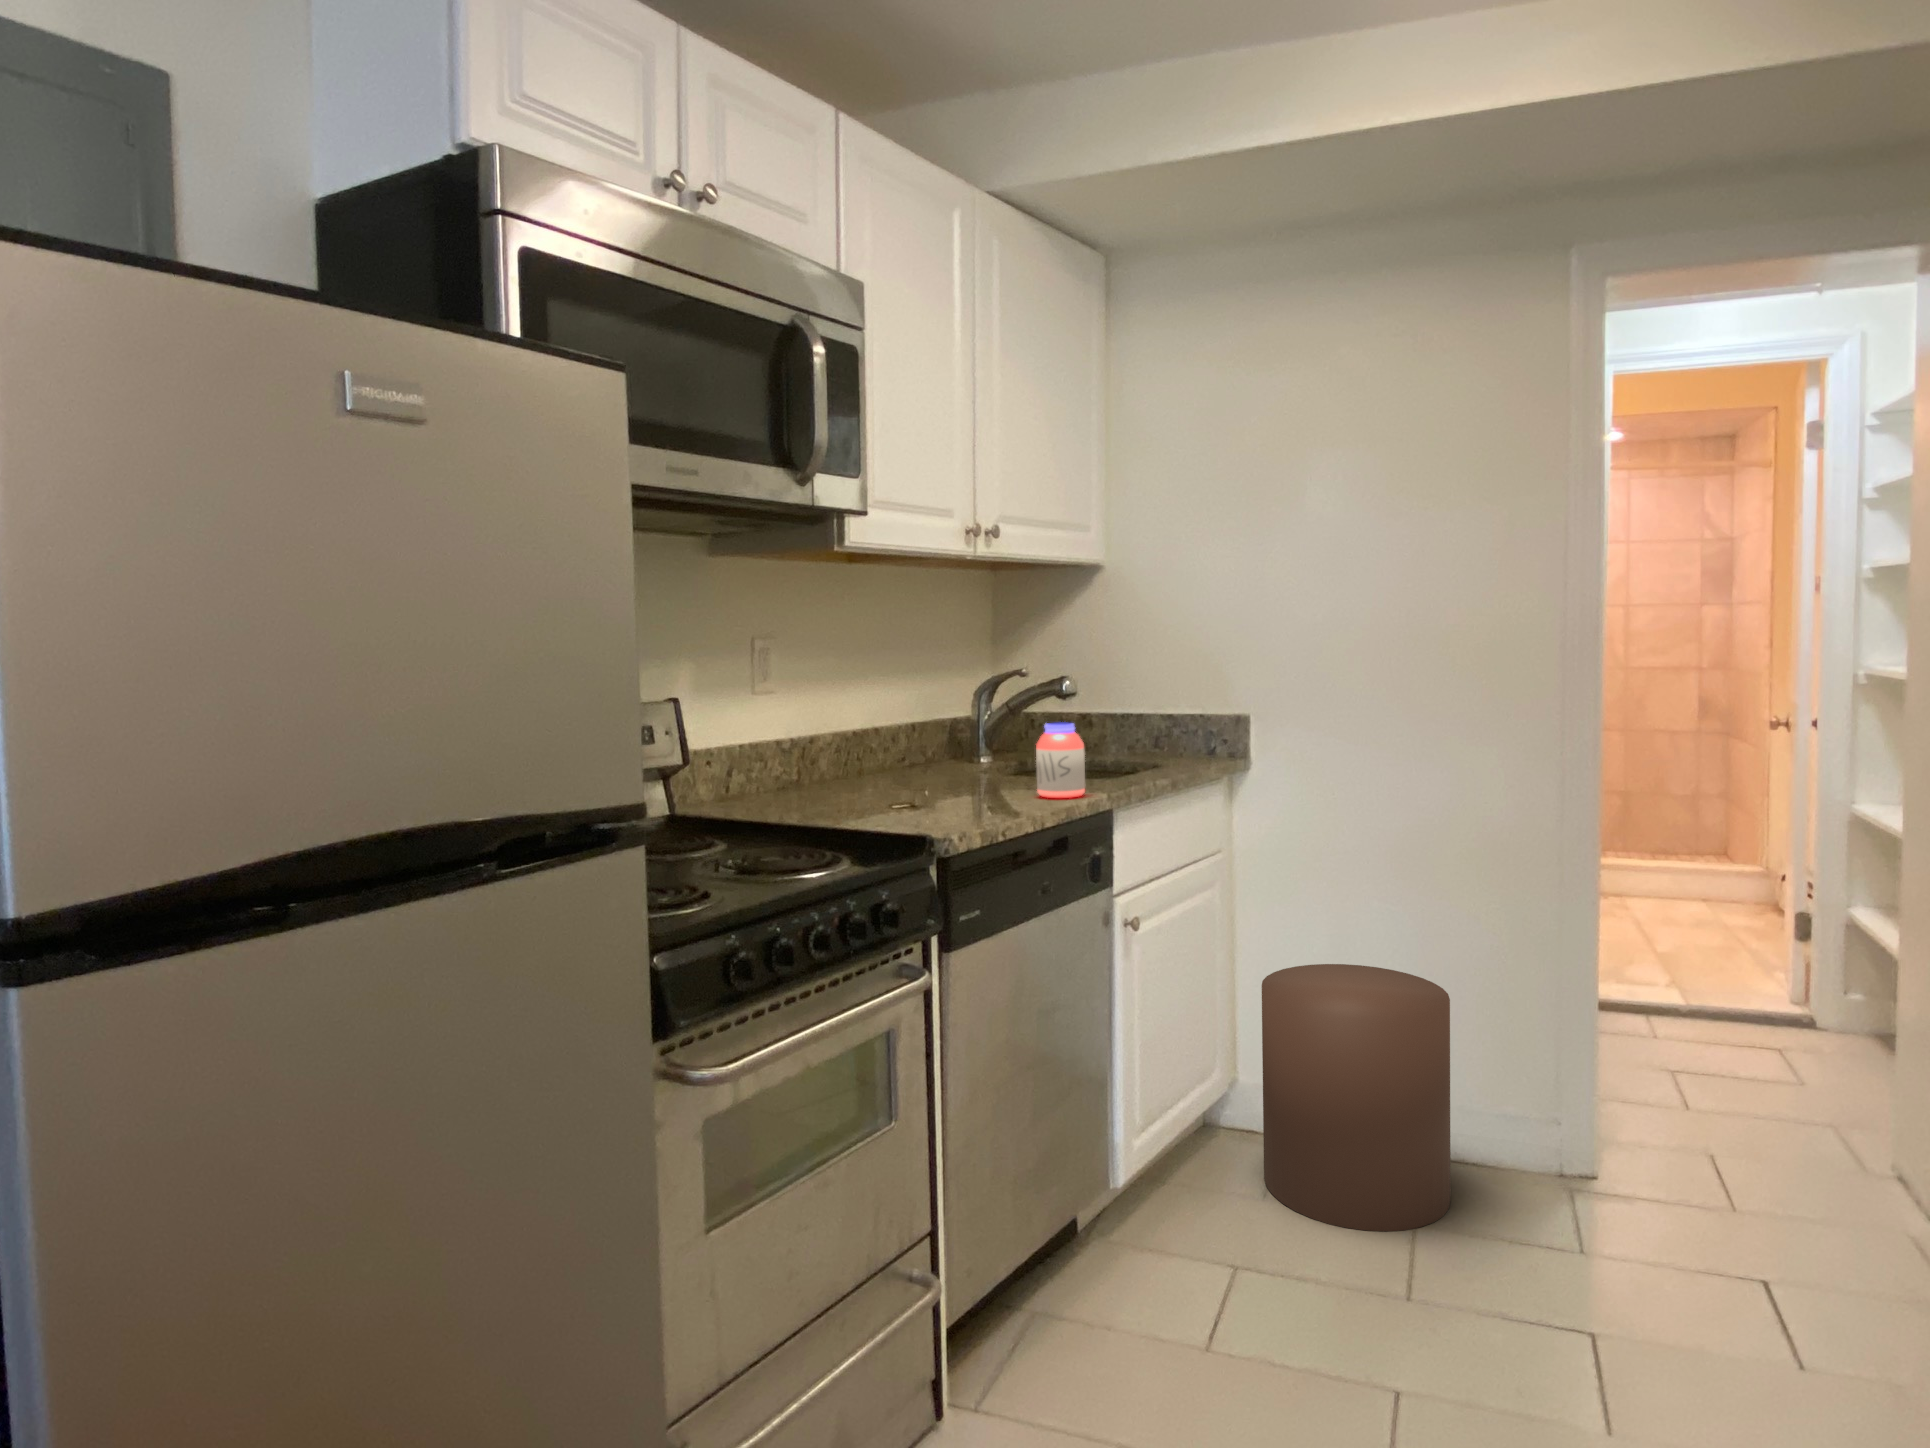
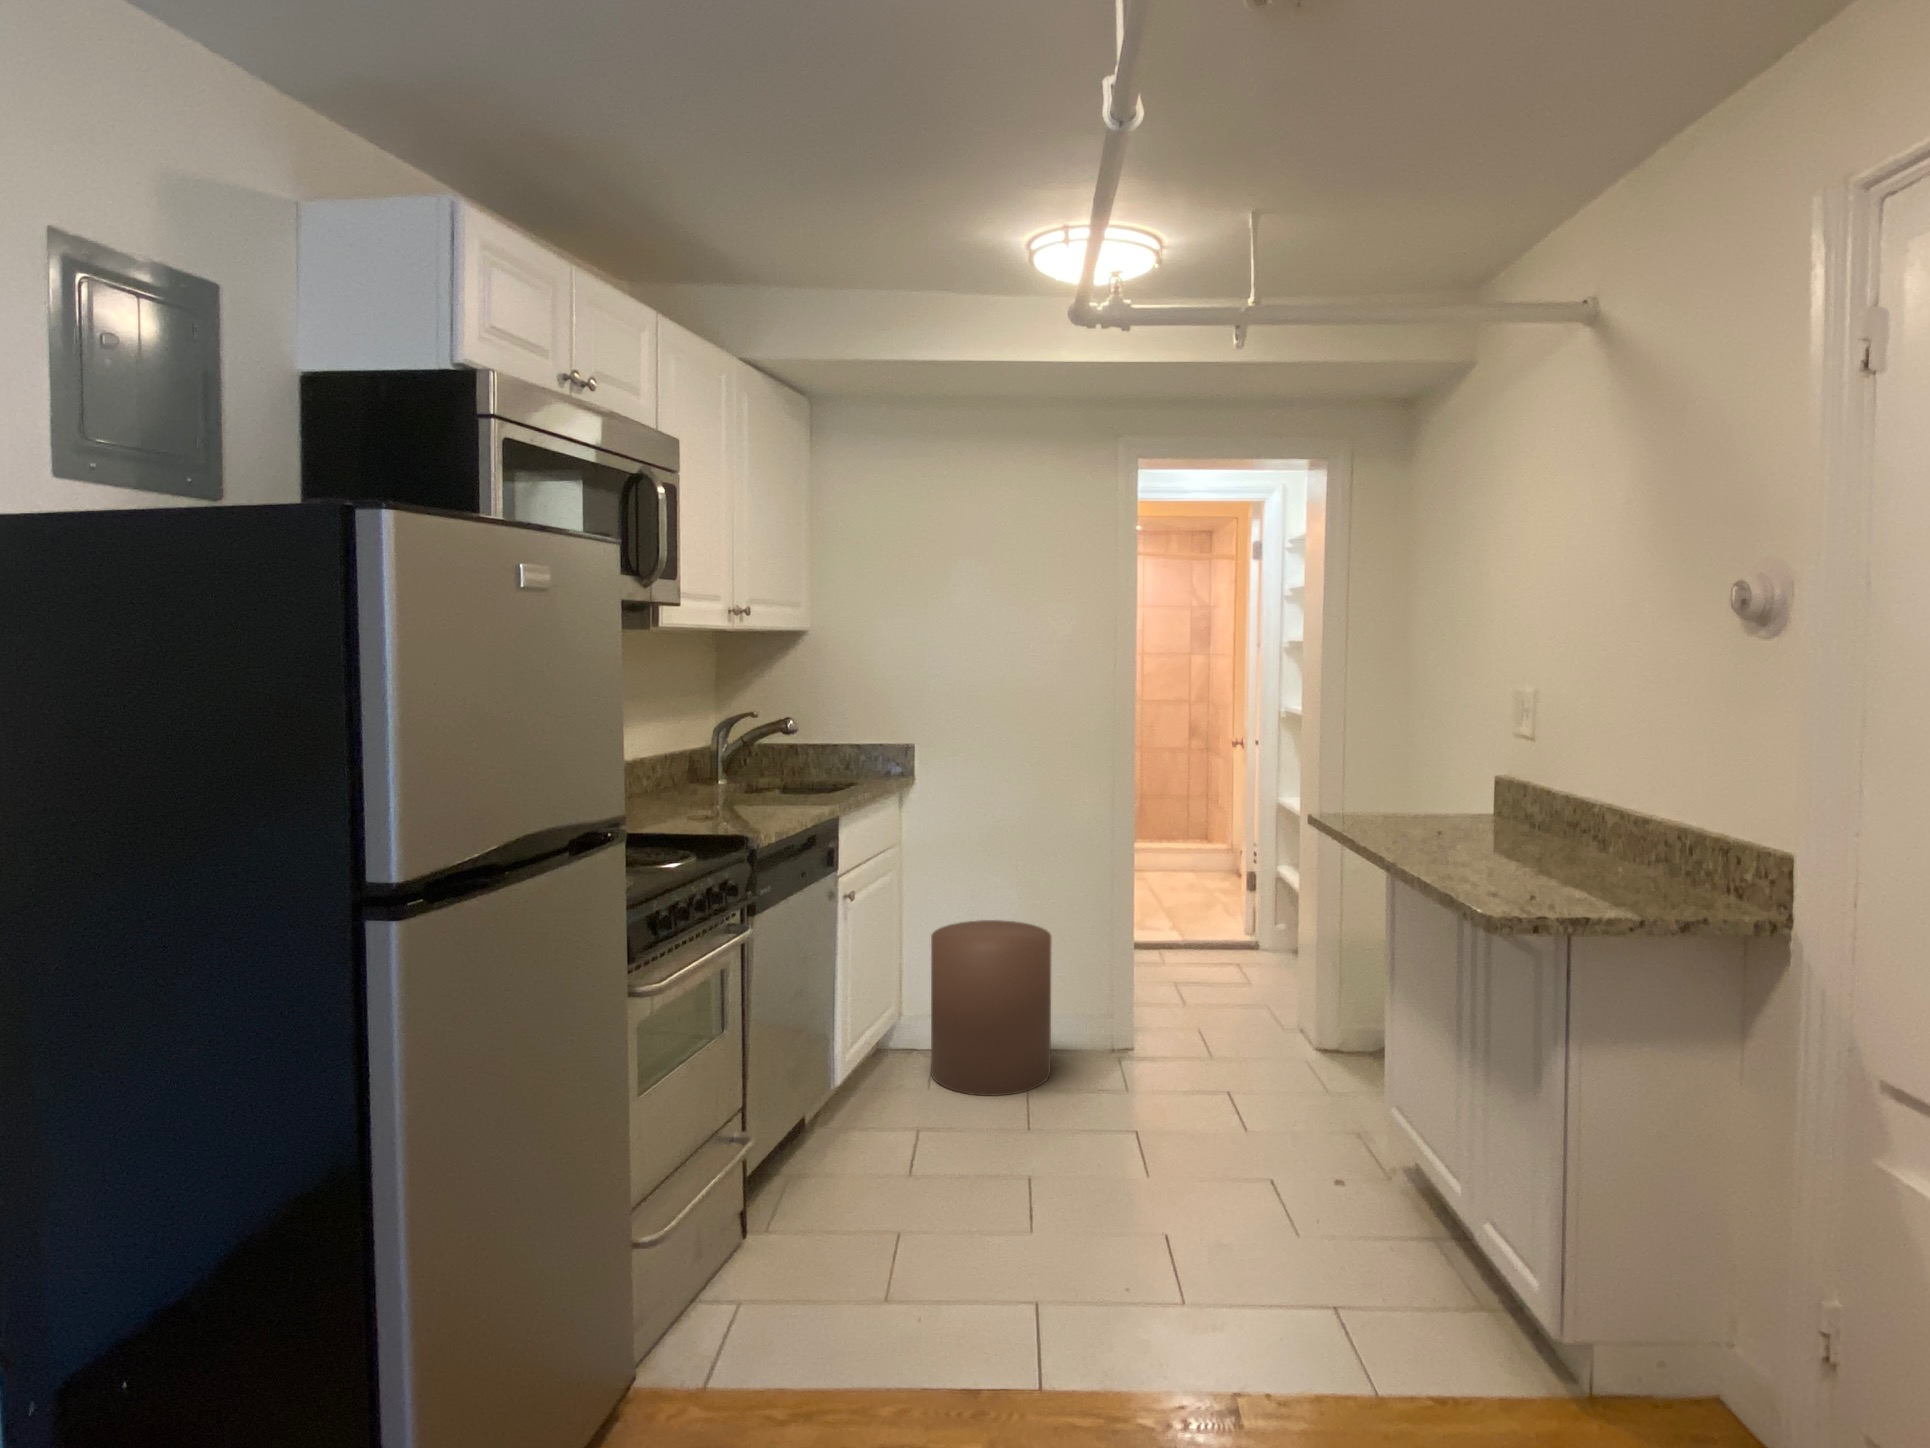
jar: present [1036,722,1085,798] -> none [782,755,818,810]

